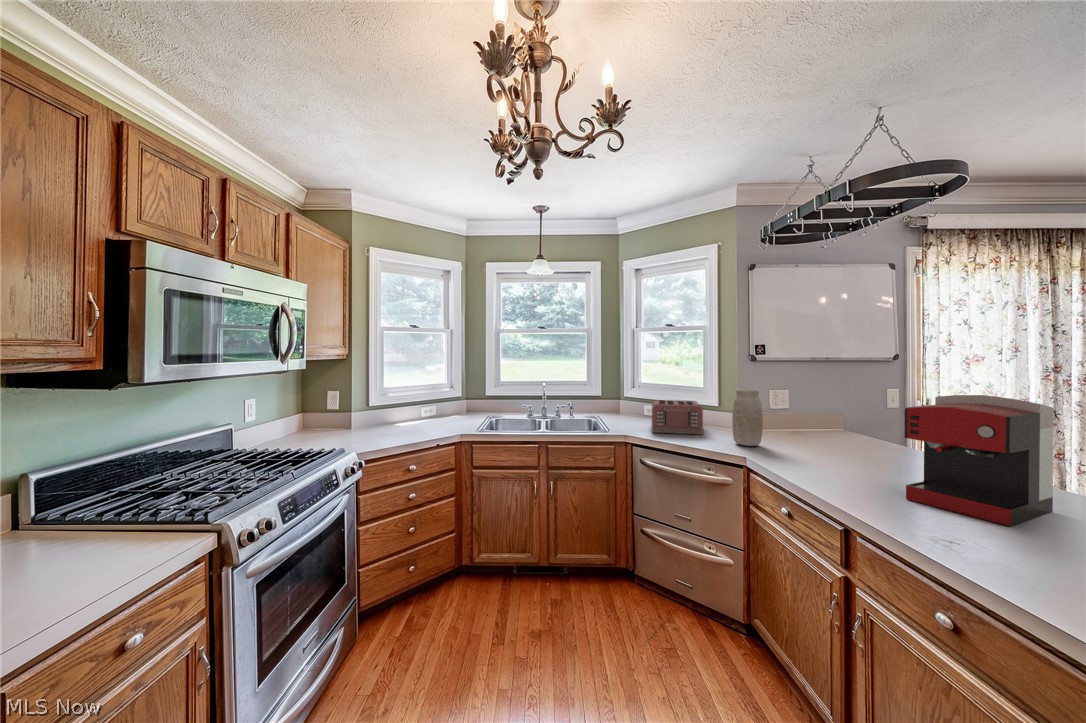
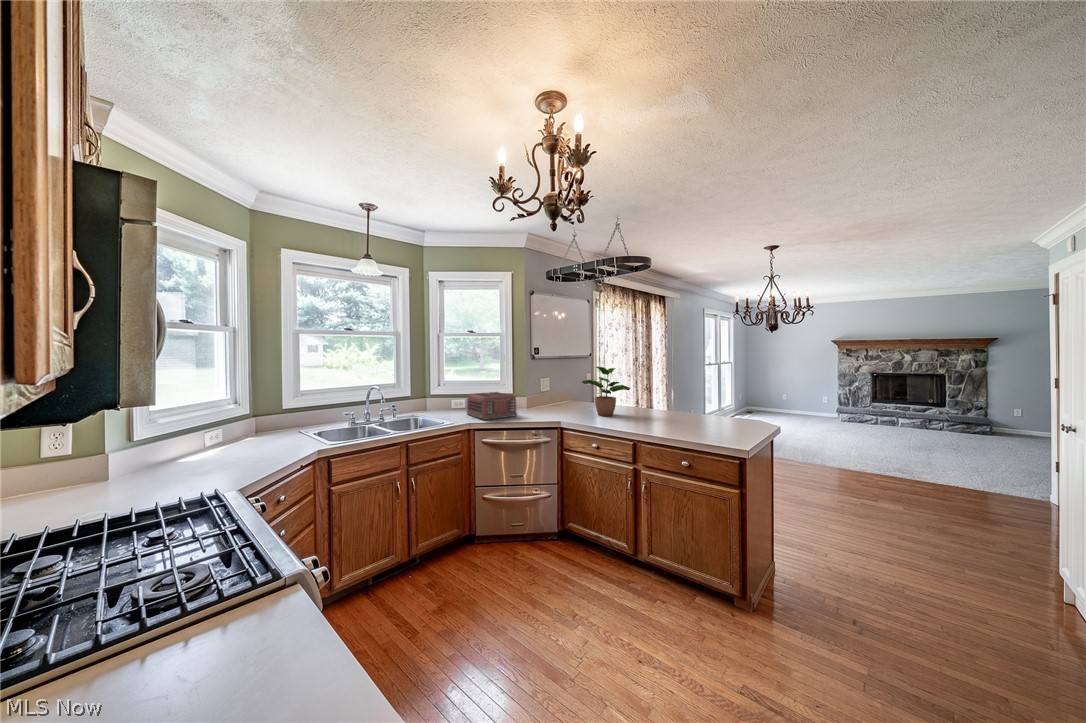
potted plant: none [808,370,907,457] -> present [582,367,630,416]
vase: present [732,388,763,446] -> none [544,380,564,419]
coffee maker: present [905,395,1054,526] -> none [662,377,702,433]

